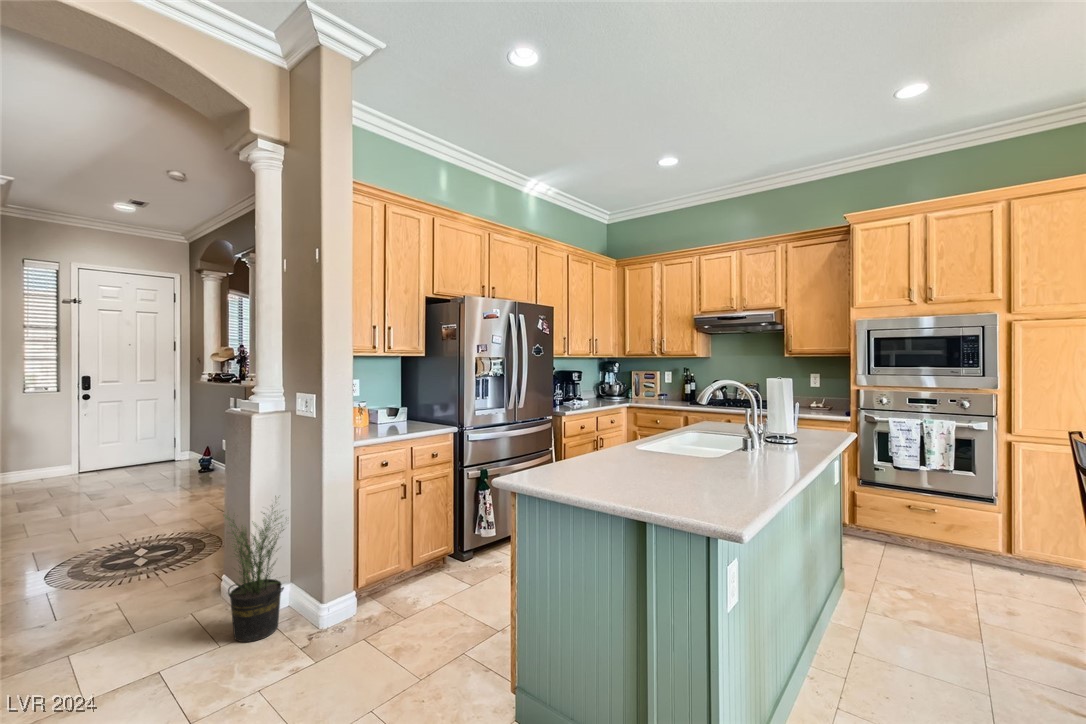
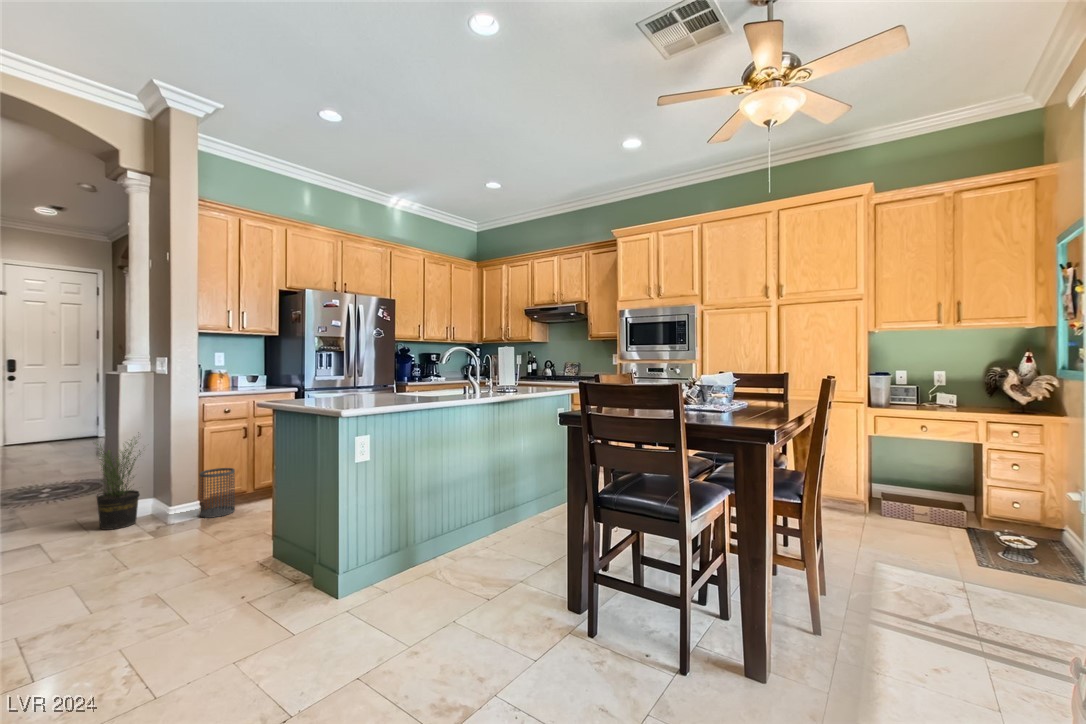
wastebasket: none [357,543,399,618] -> present [199,468,235,518]

